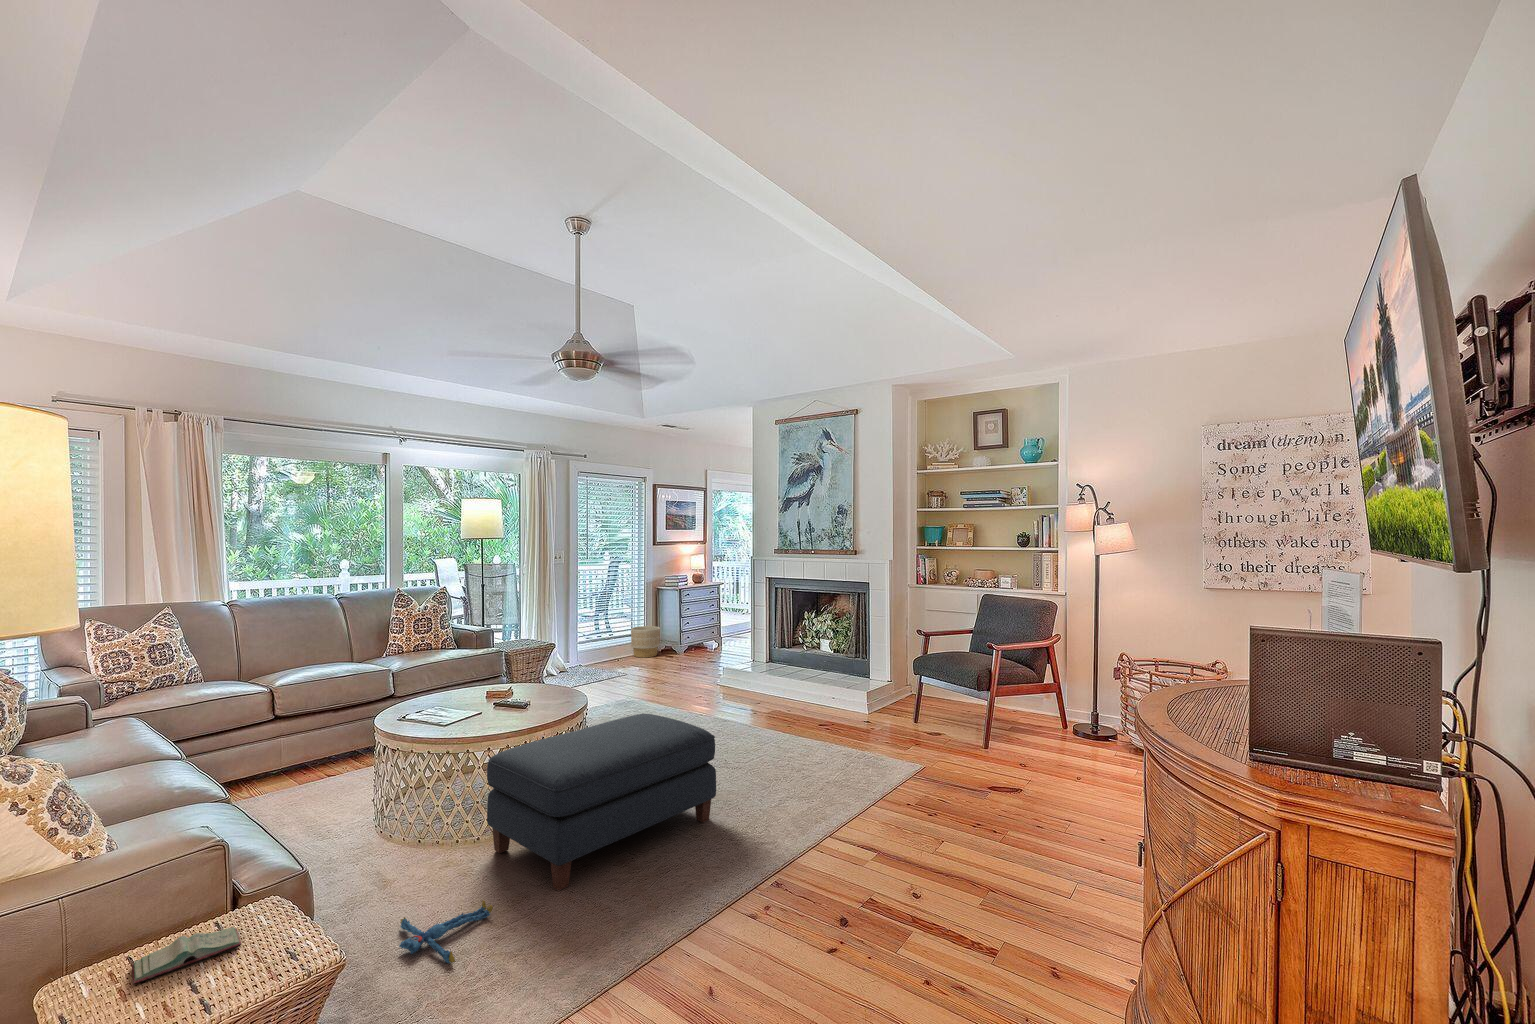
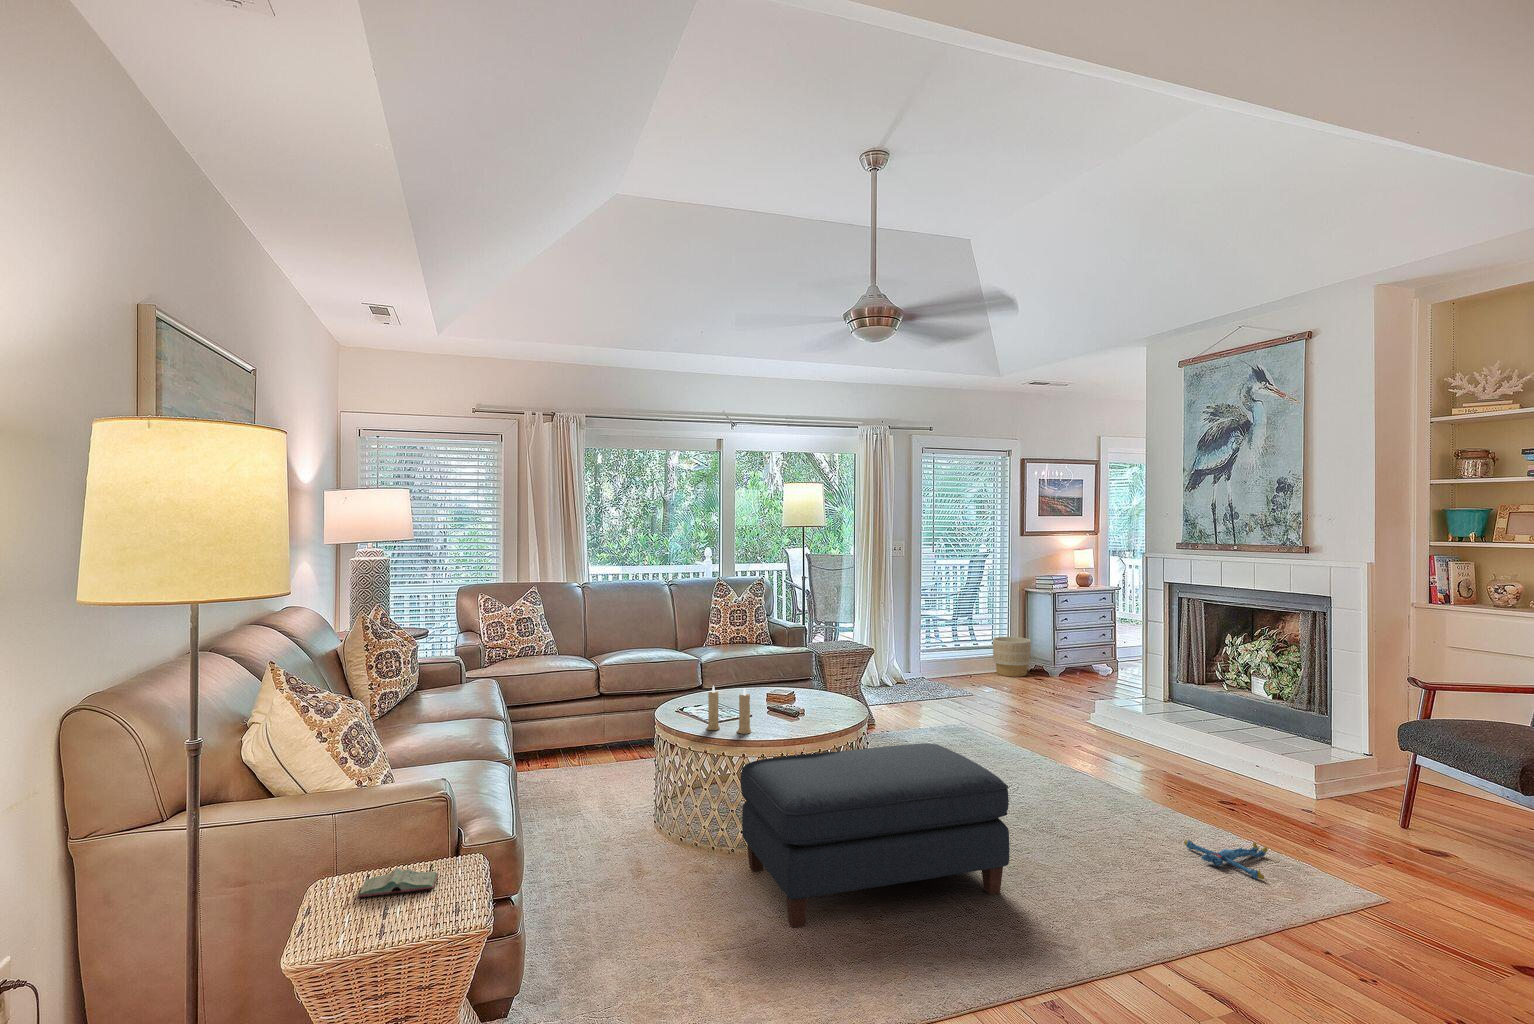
candle: none [442,685,489,731] -> present [706,686,751,734]
plush toy: present [399,900,493,963] -> present [1184,840,1268,879]

